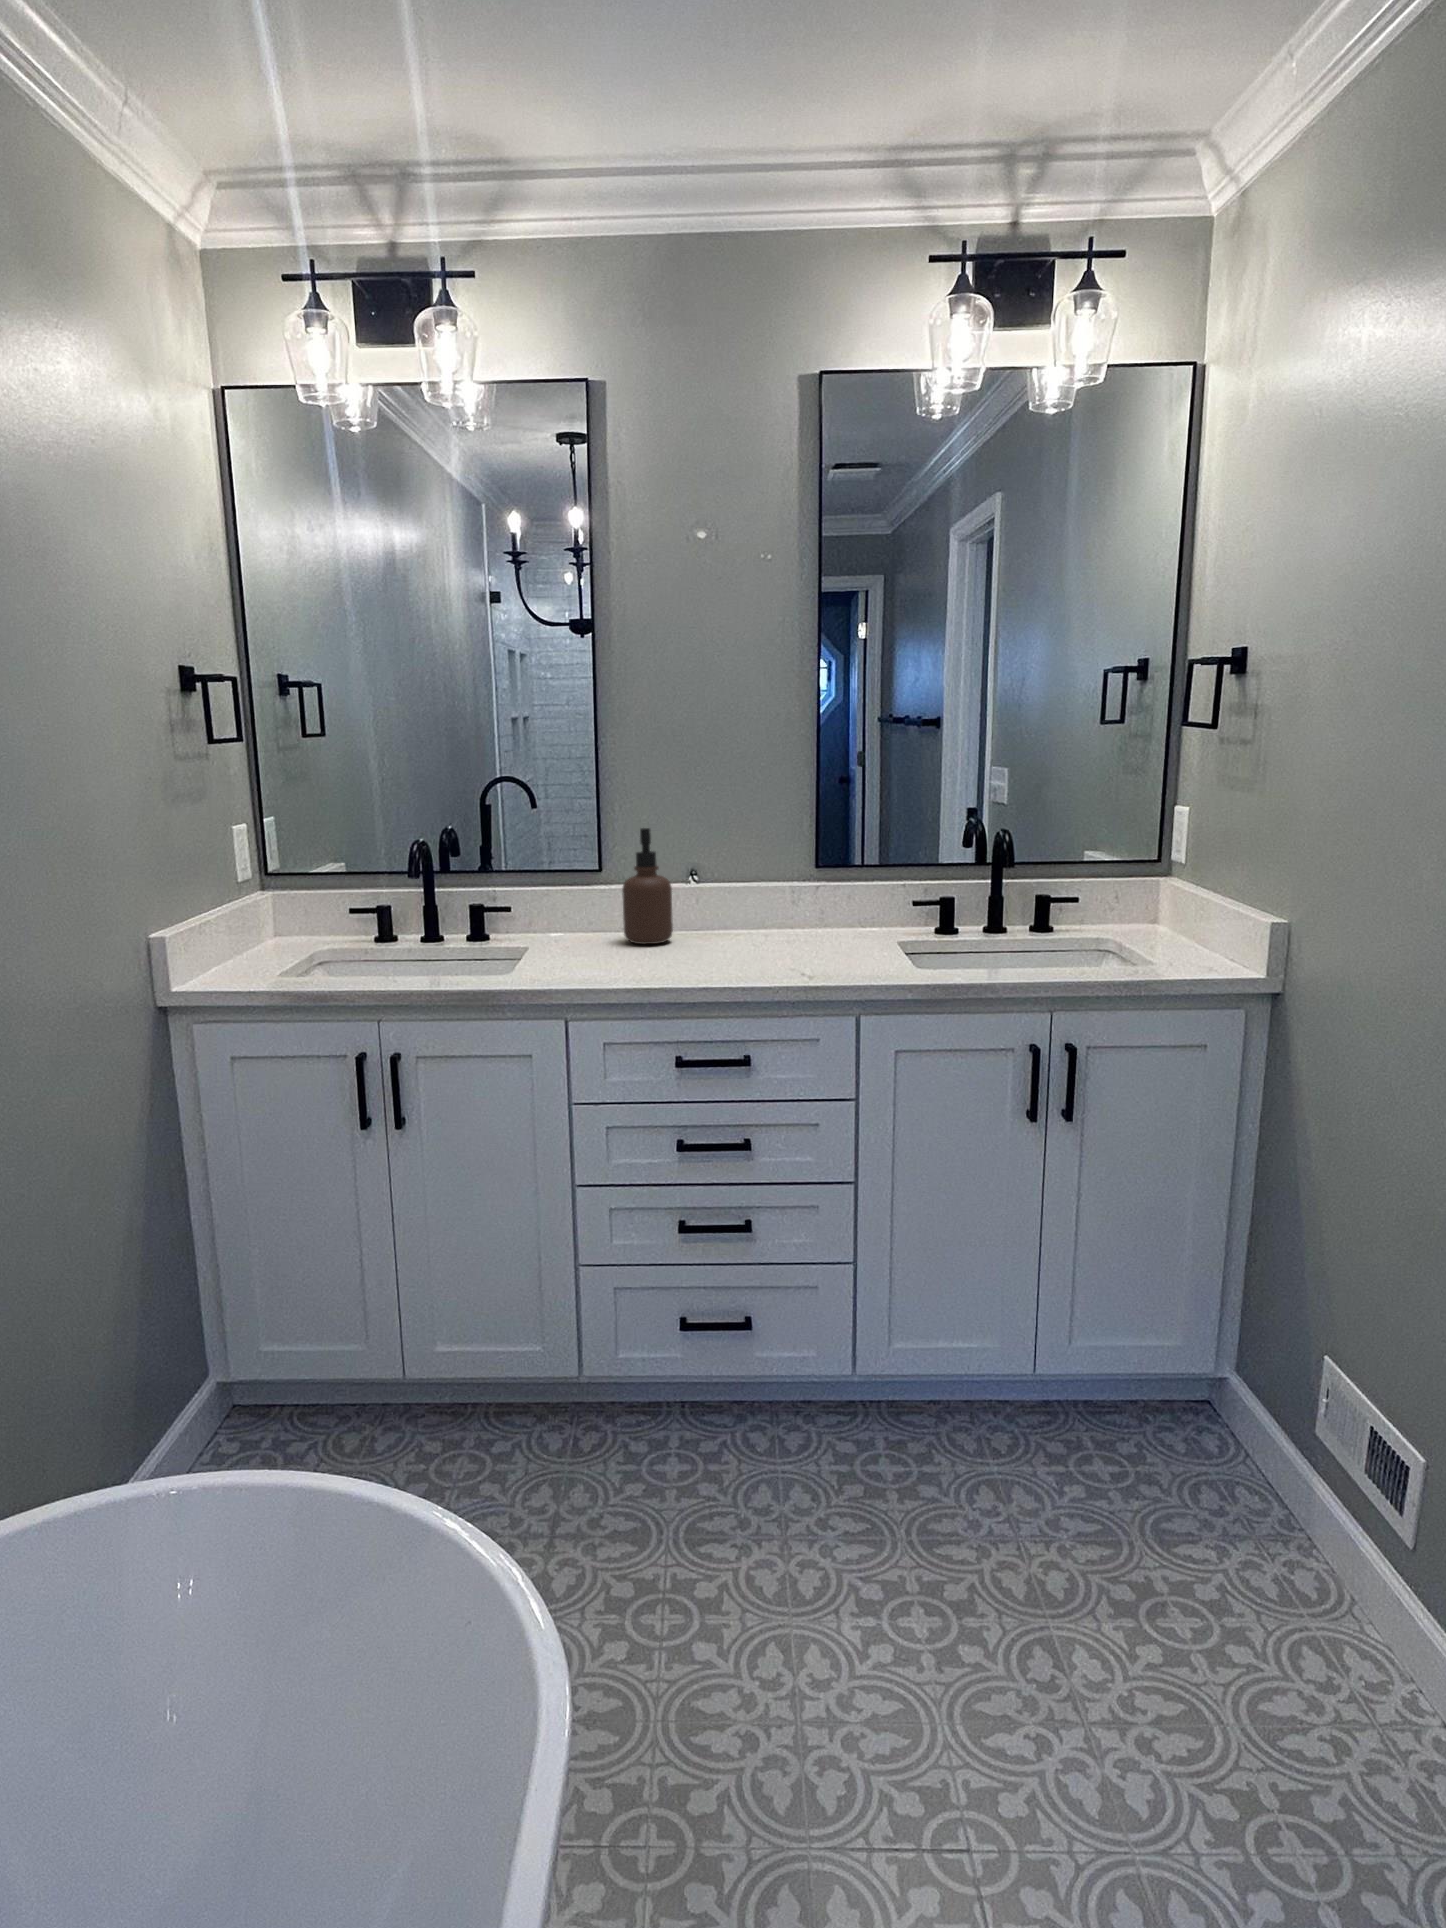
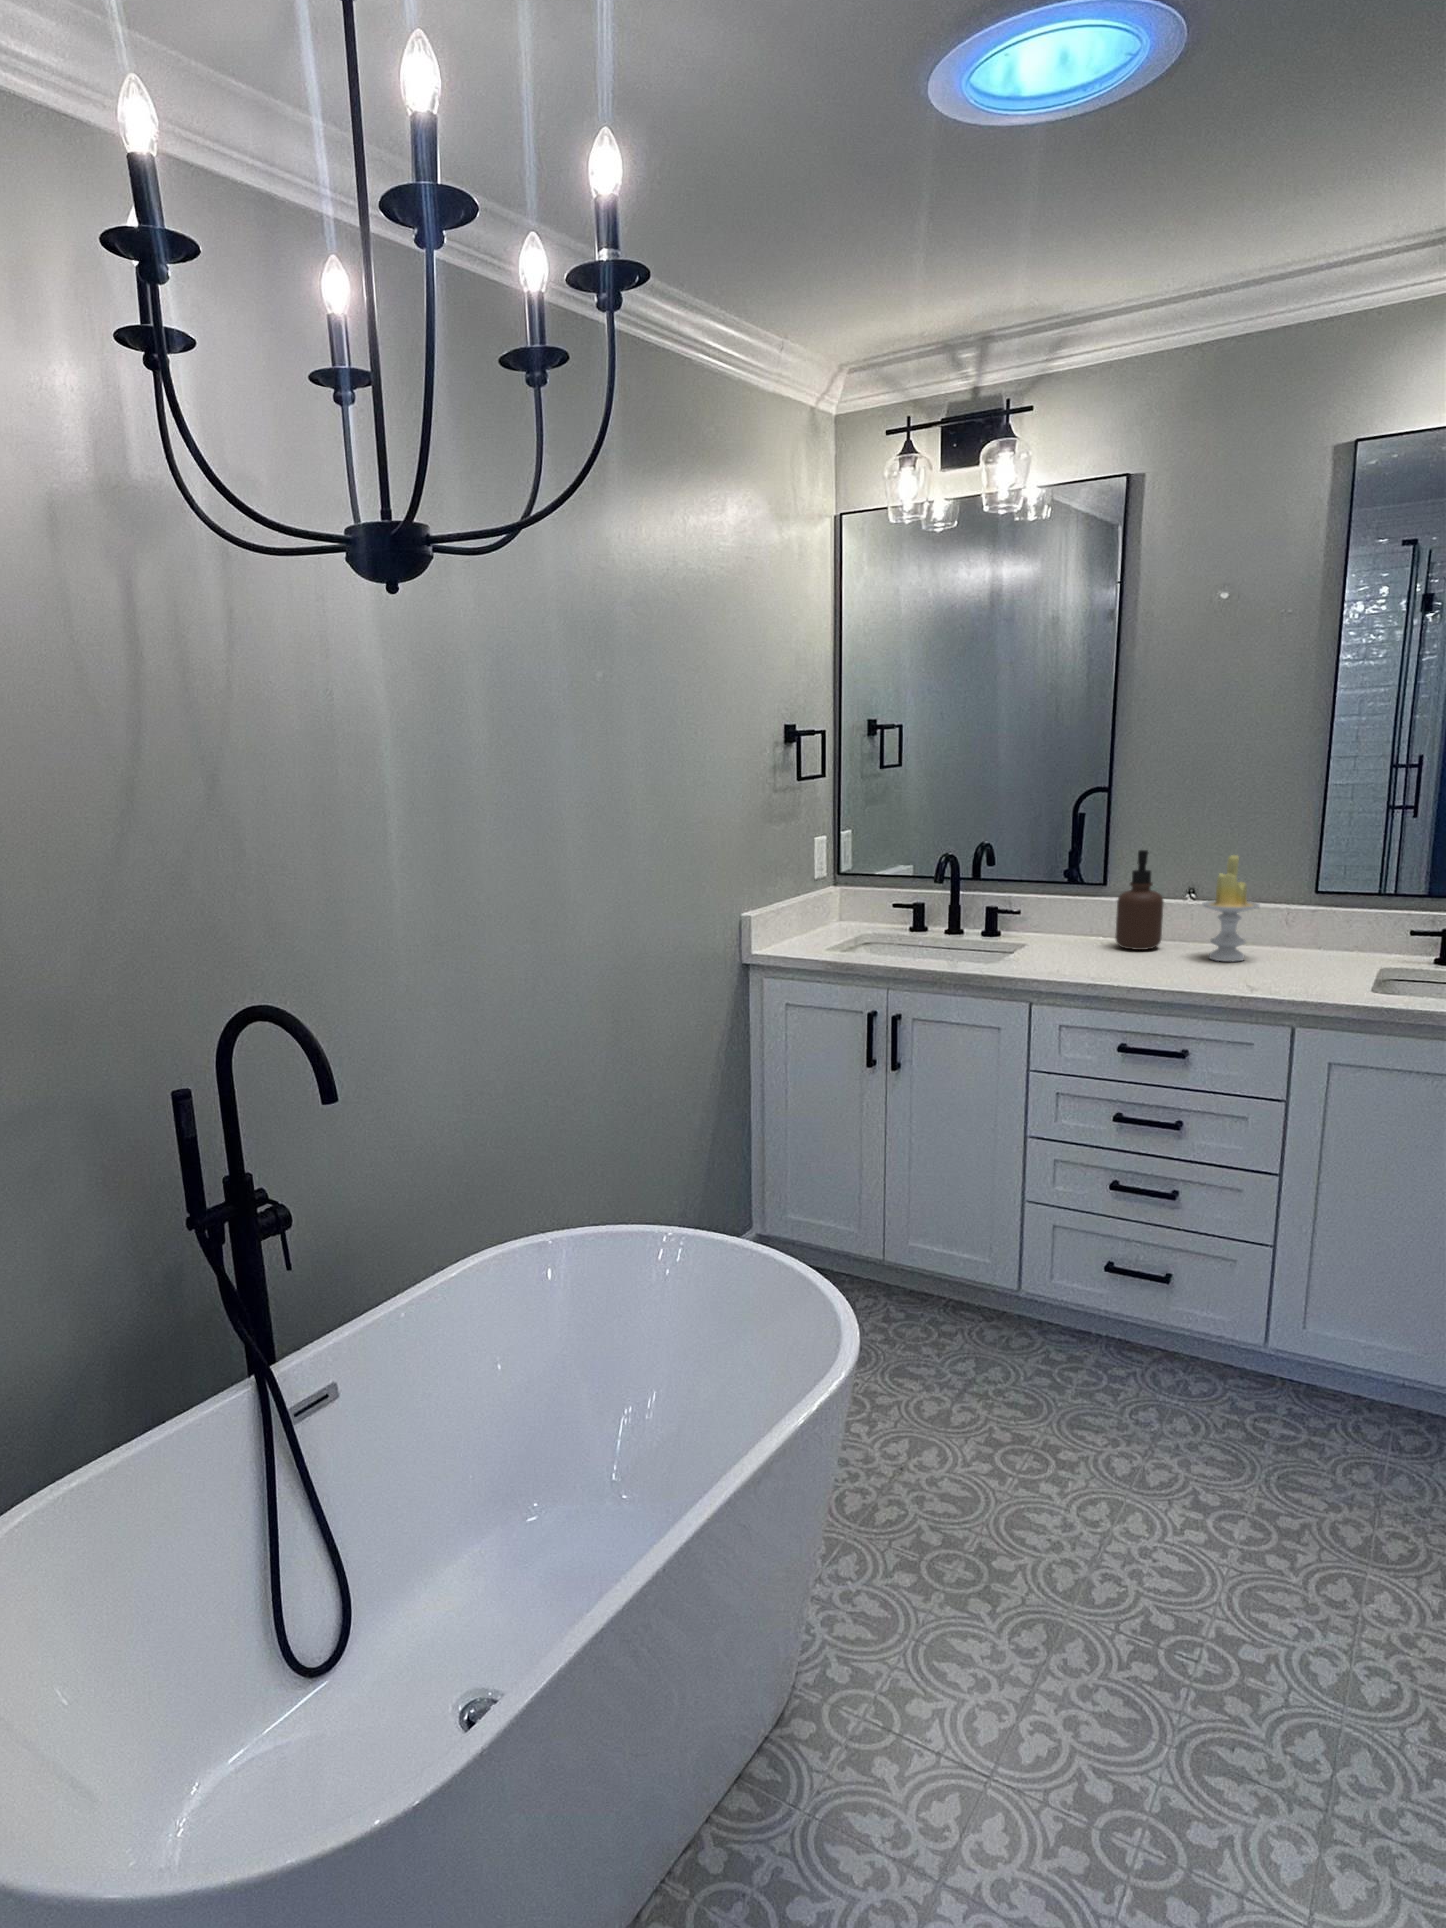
candle: none [717,829,777,949] -> present [1202,855,1260,961]

